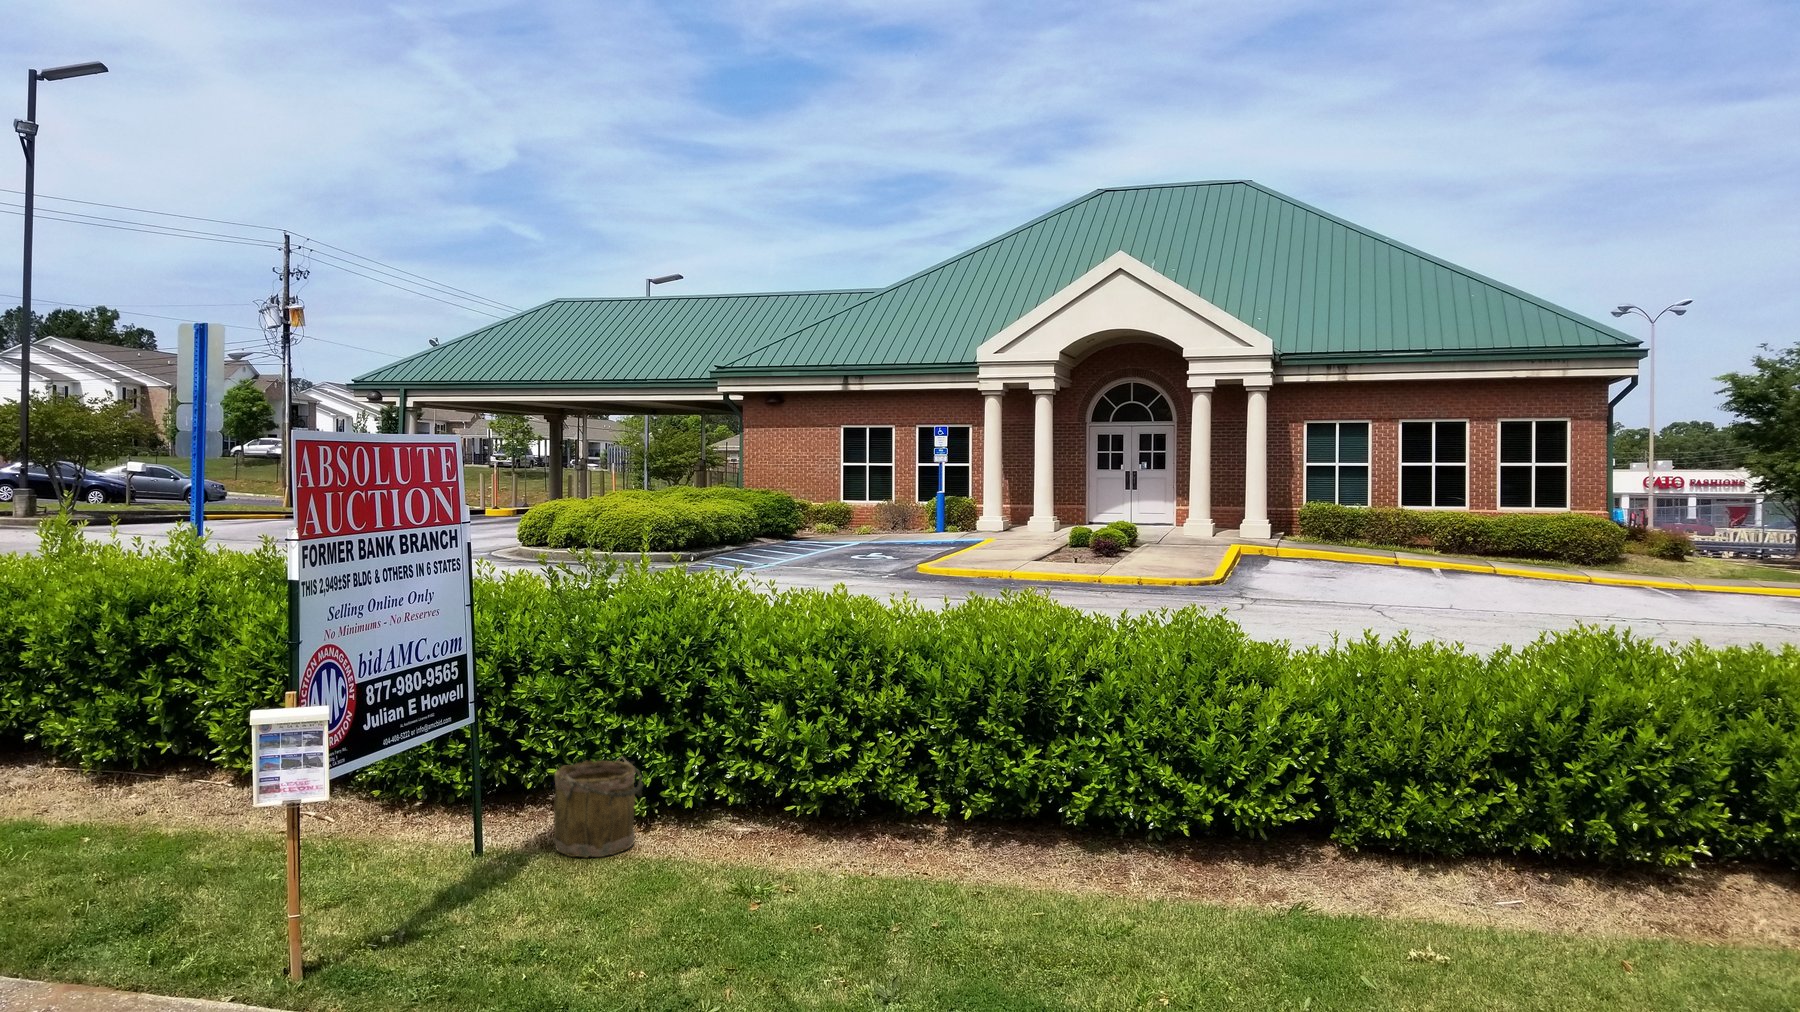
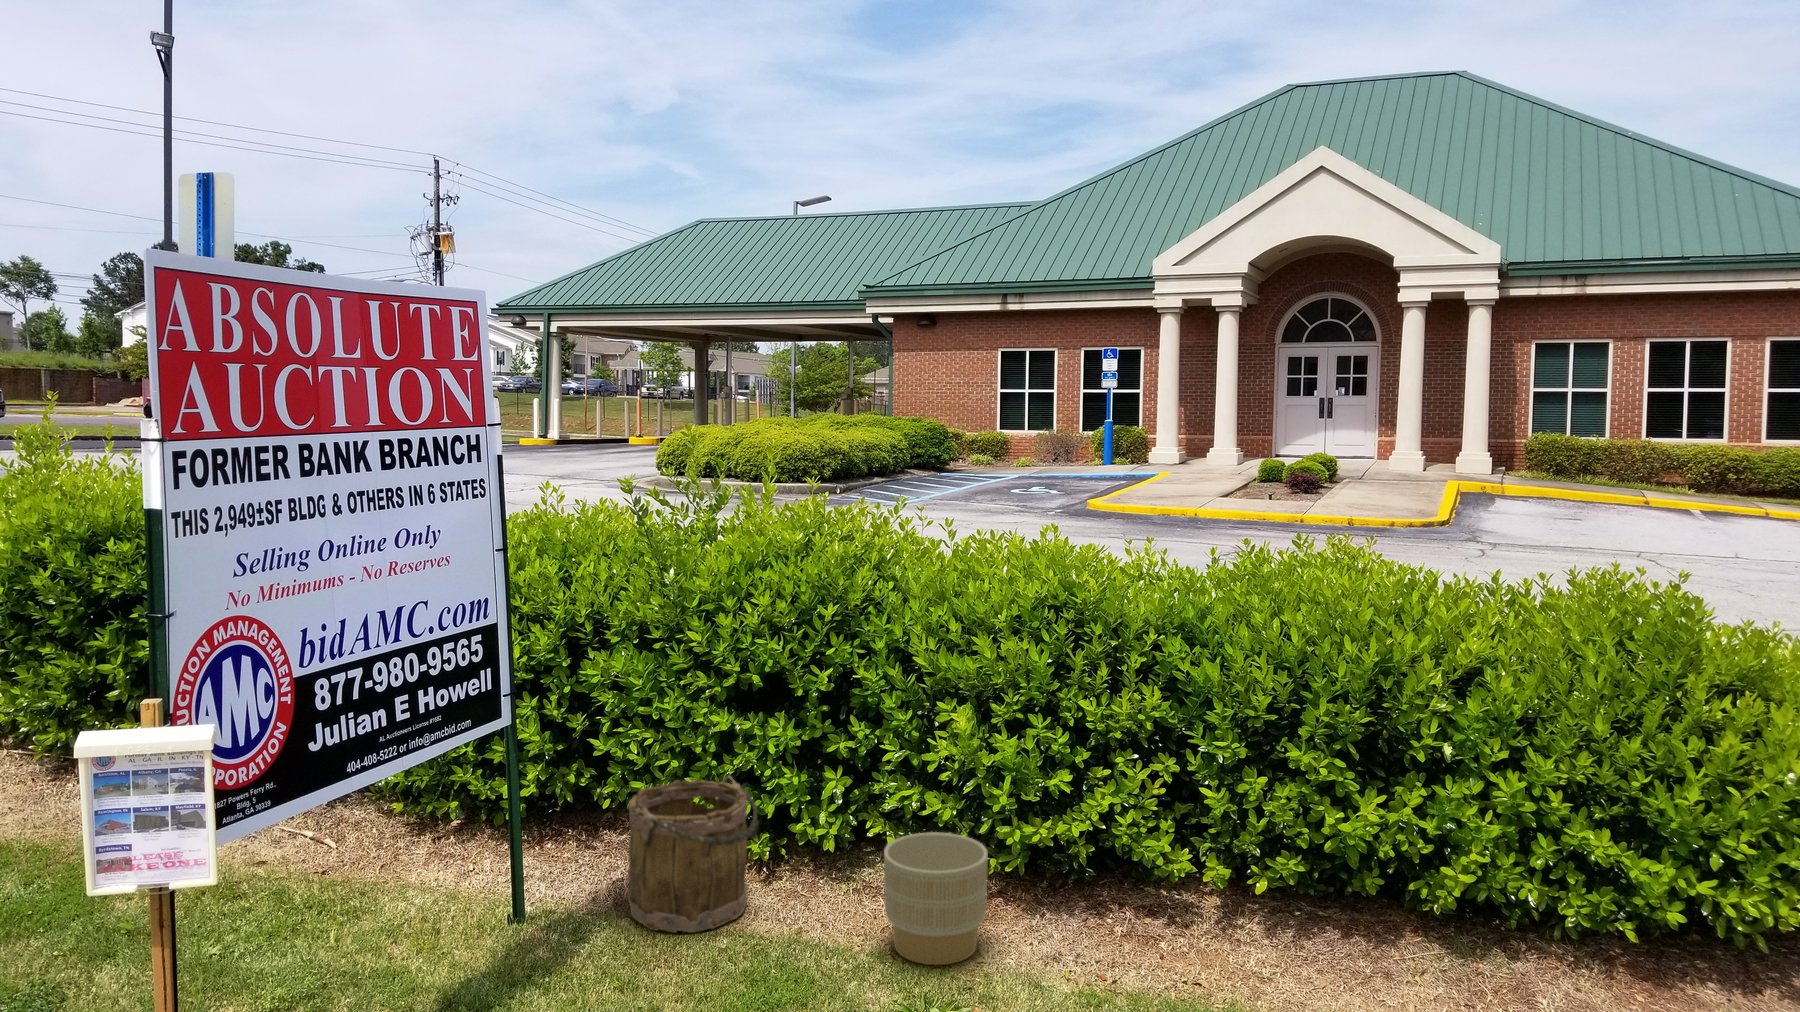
planter: none [726,786,793,867] -> present [884,832,988,965]

